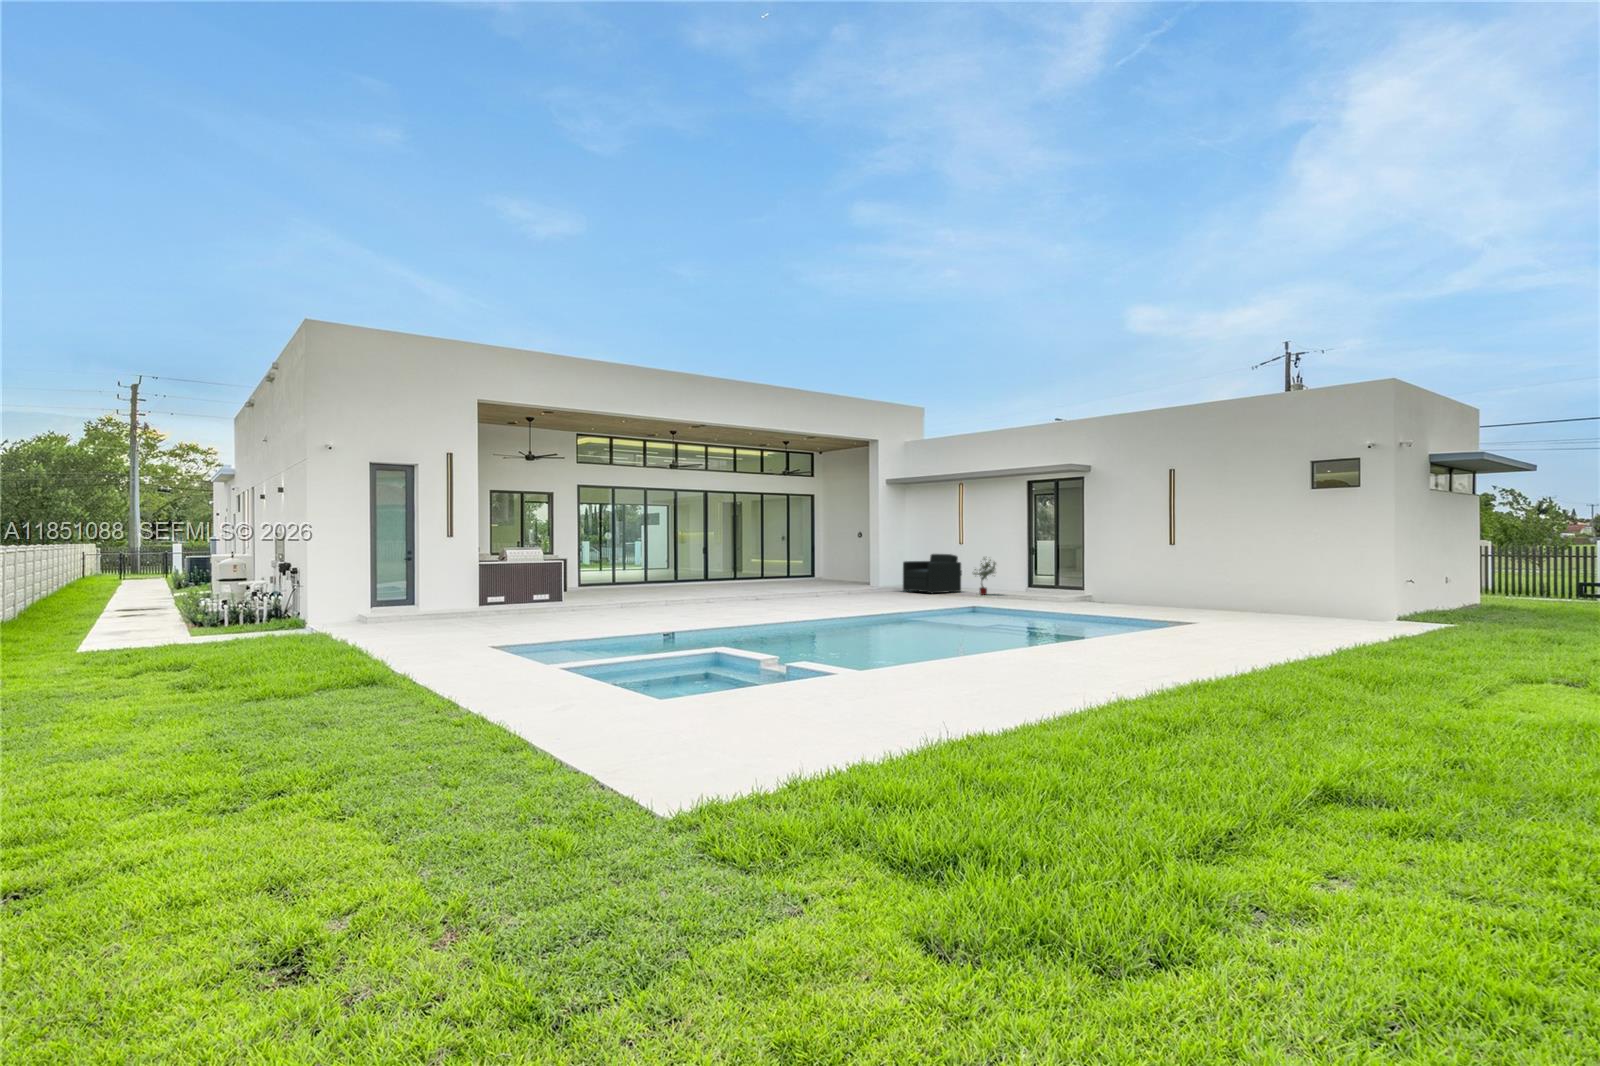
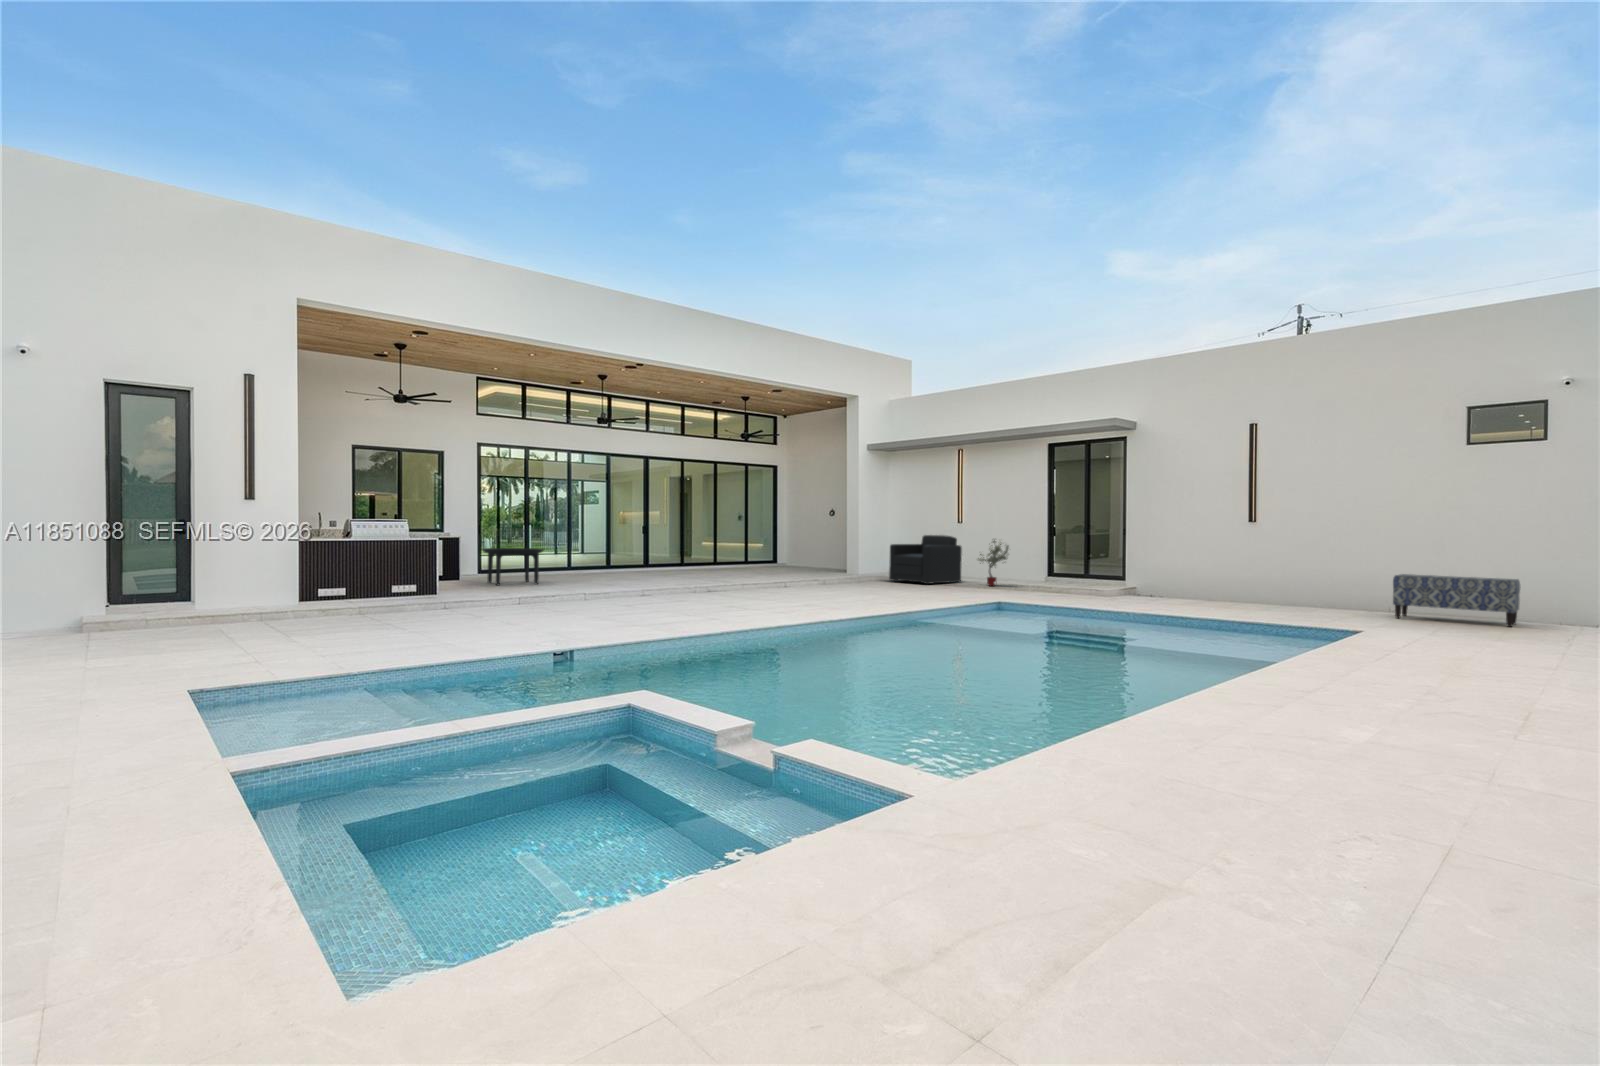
round table: none [582,566,630,595] -> present [482,548,543,585]
bench: none [1254,583,1340,621] -> present [1393,574,1520,627]

